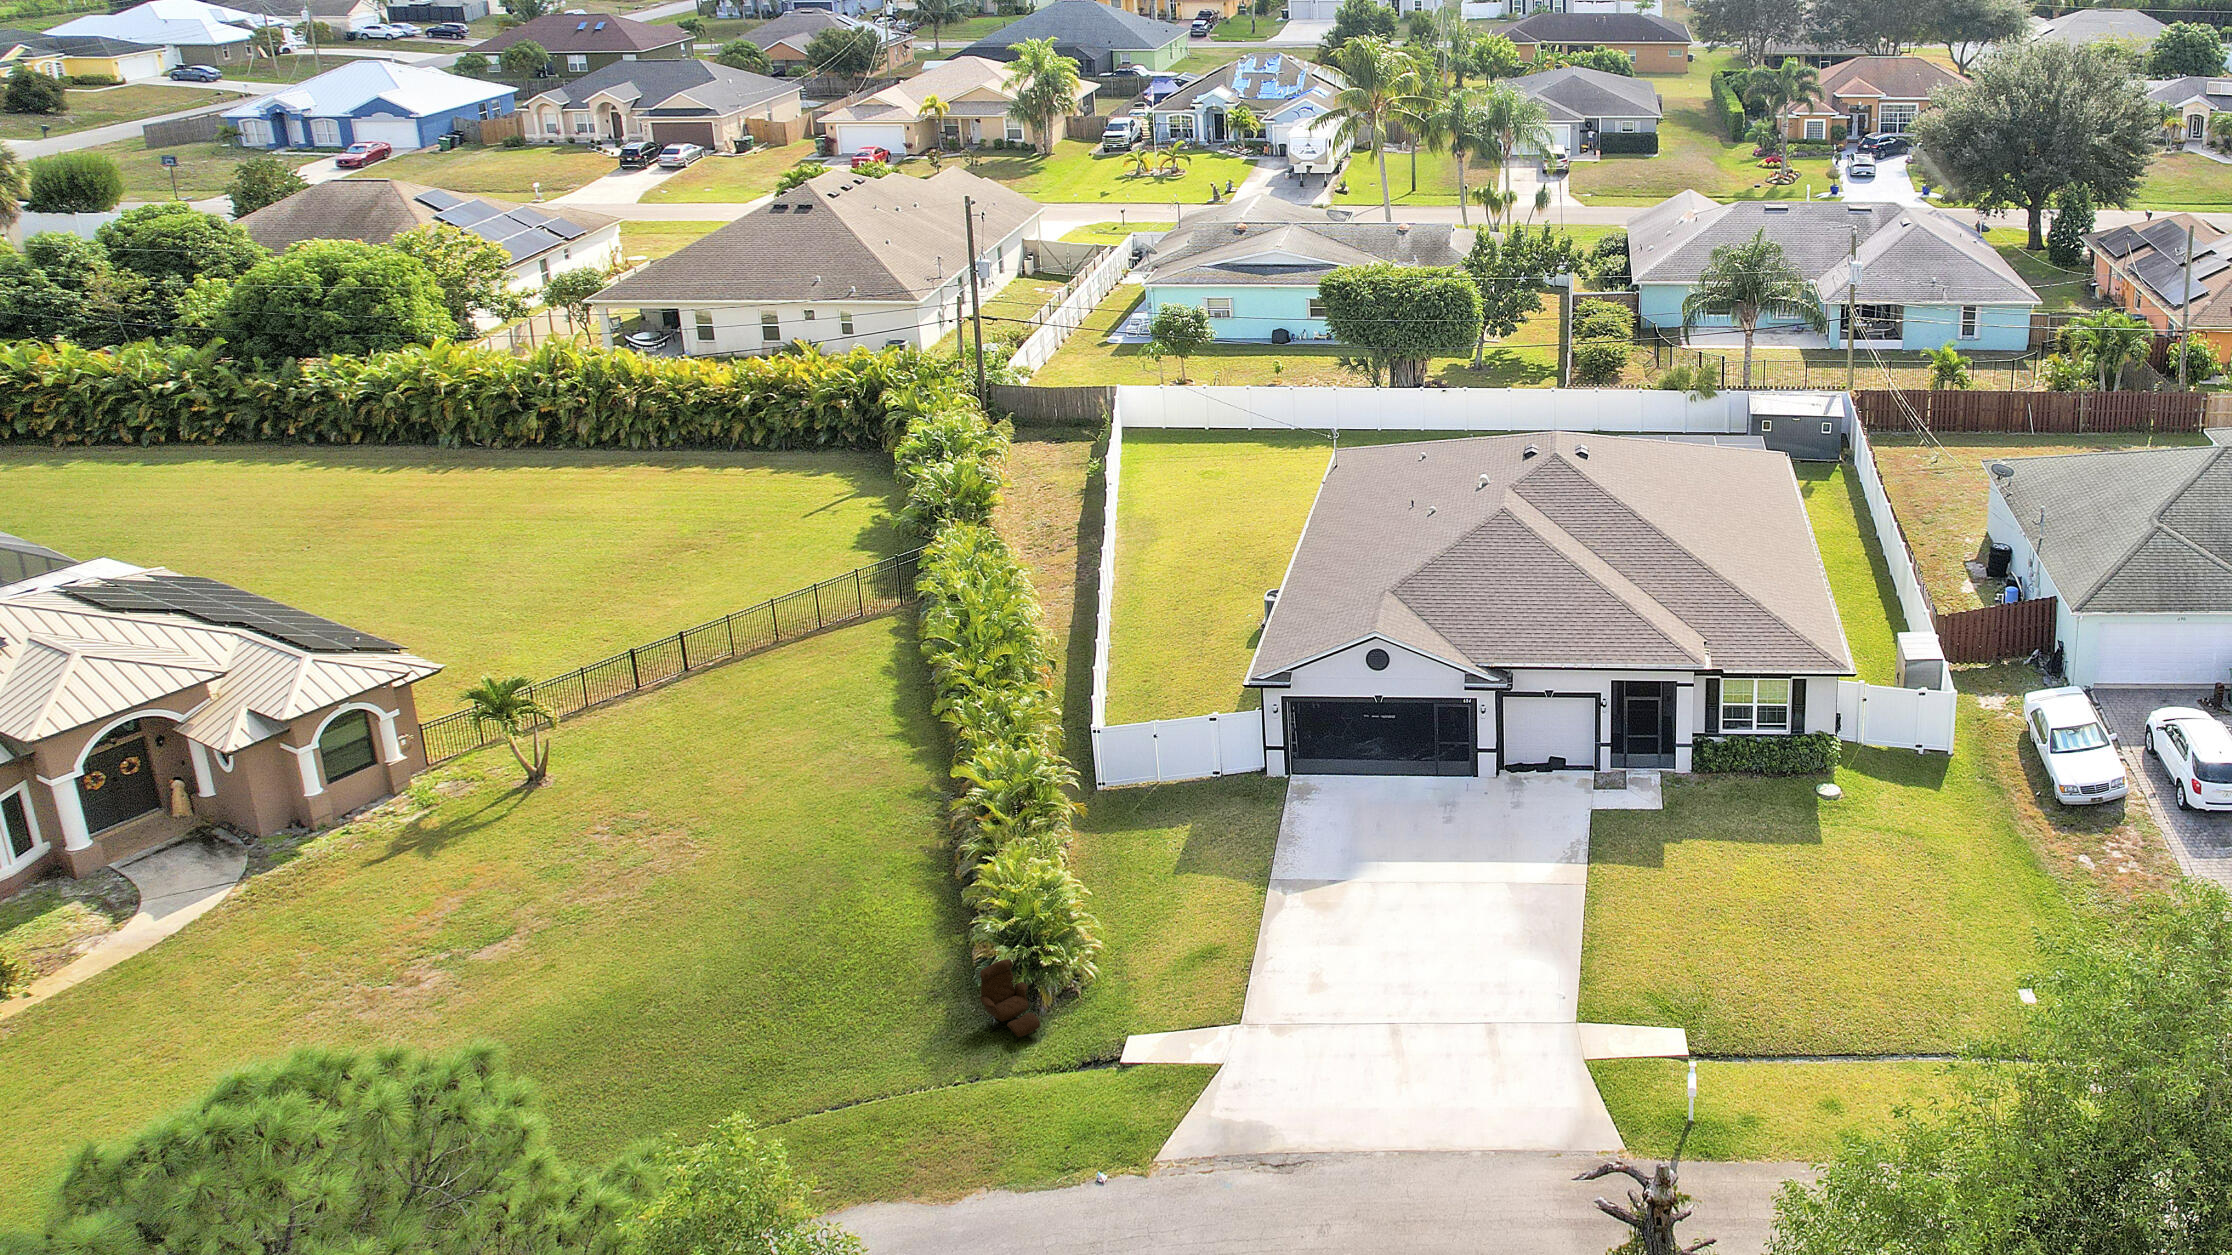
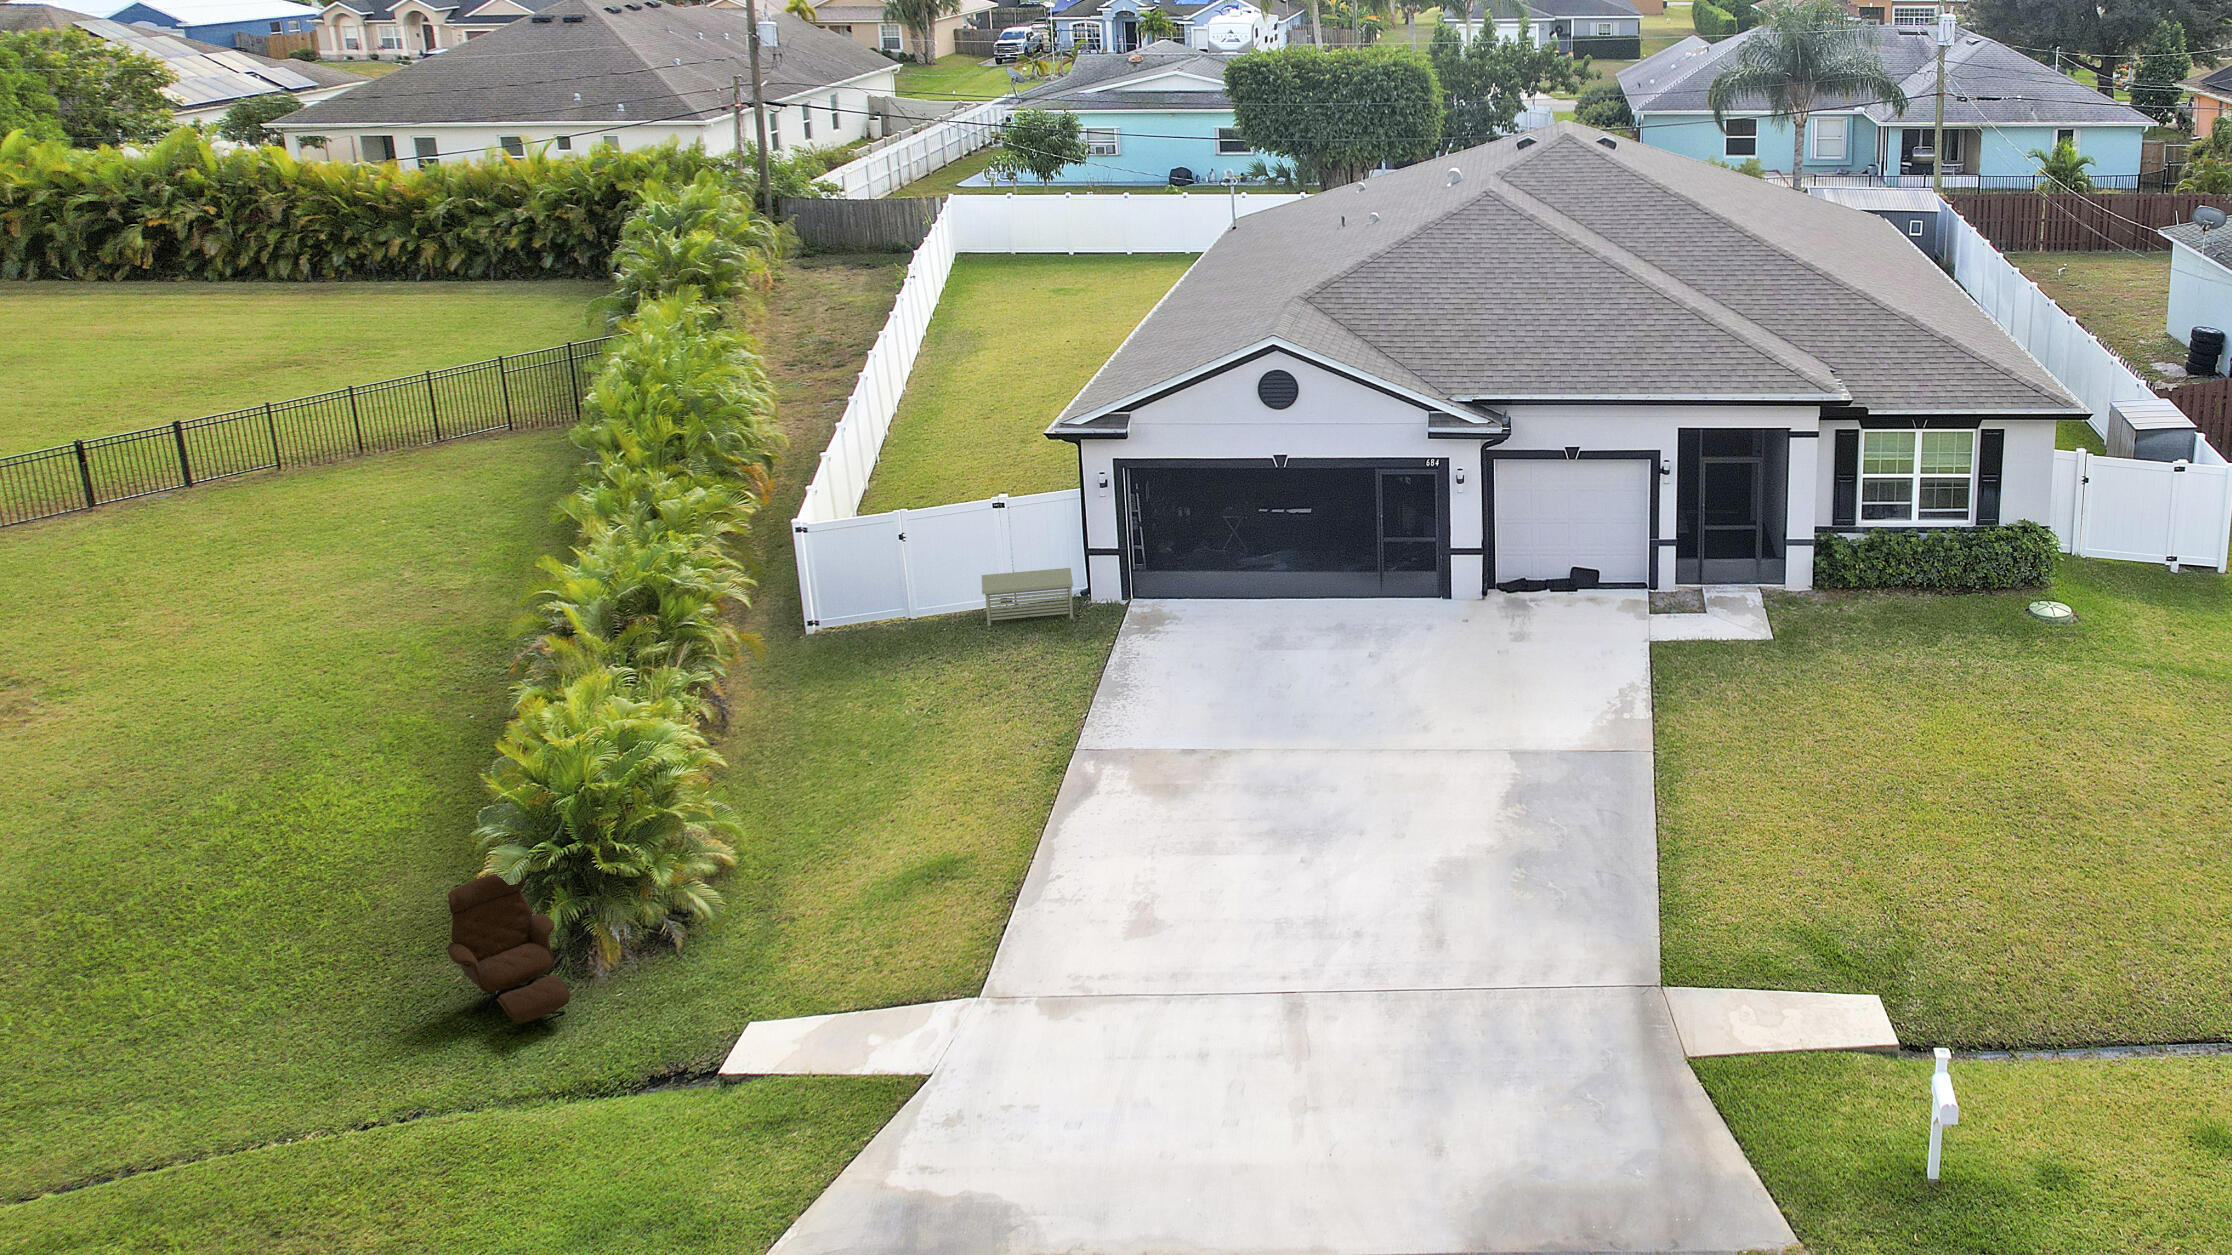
storage bench: none [1202,757,1256,794] -> present [982,568,1073,626]

